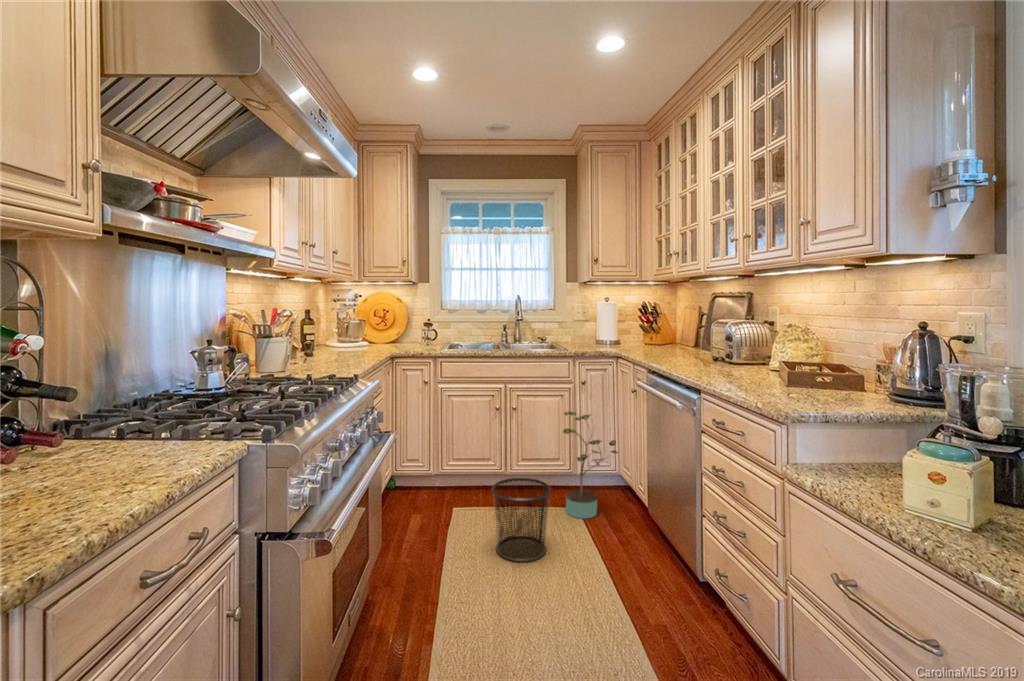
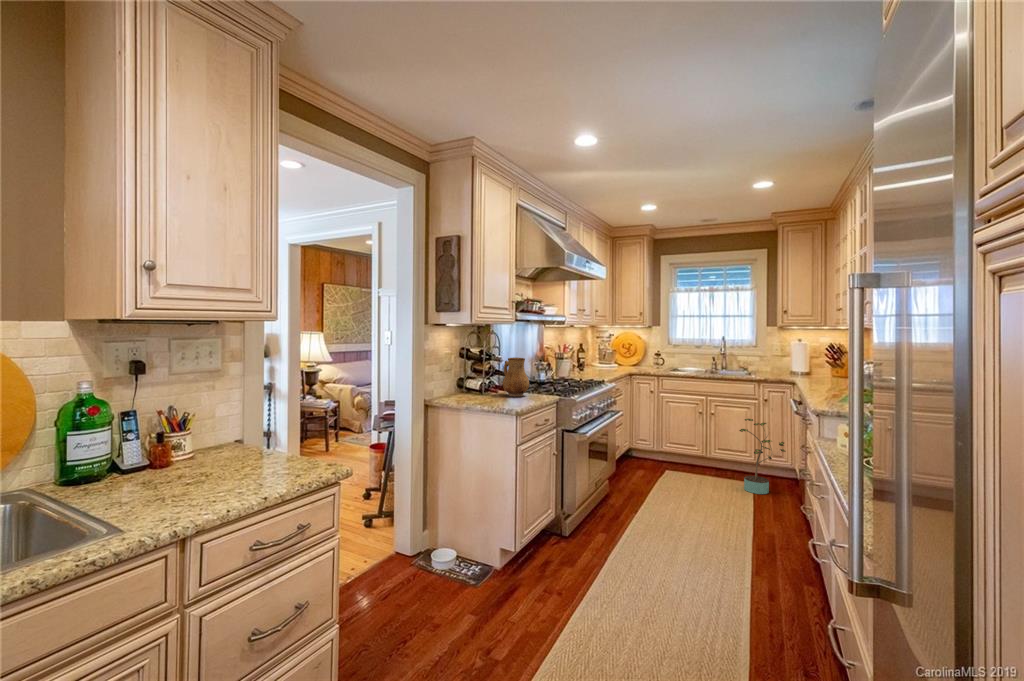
ceramic pitcher: none [60,335,161,455] -> present [503,358,529,397]
waste bin: present [492,478,551,562] -> none [681,454,721,504]

